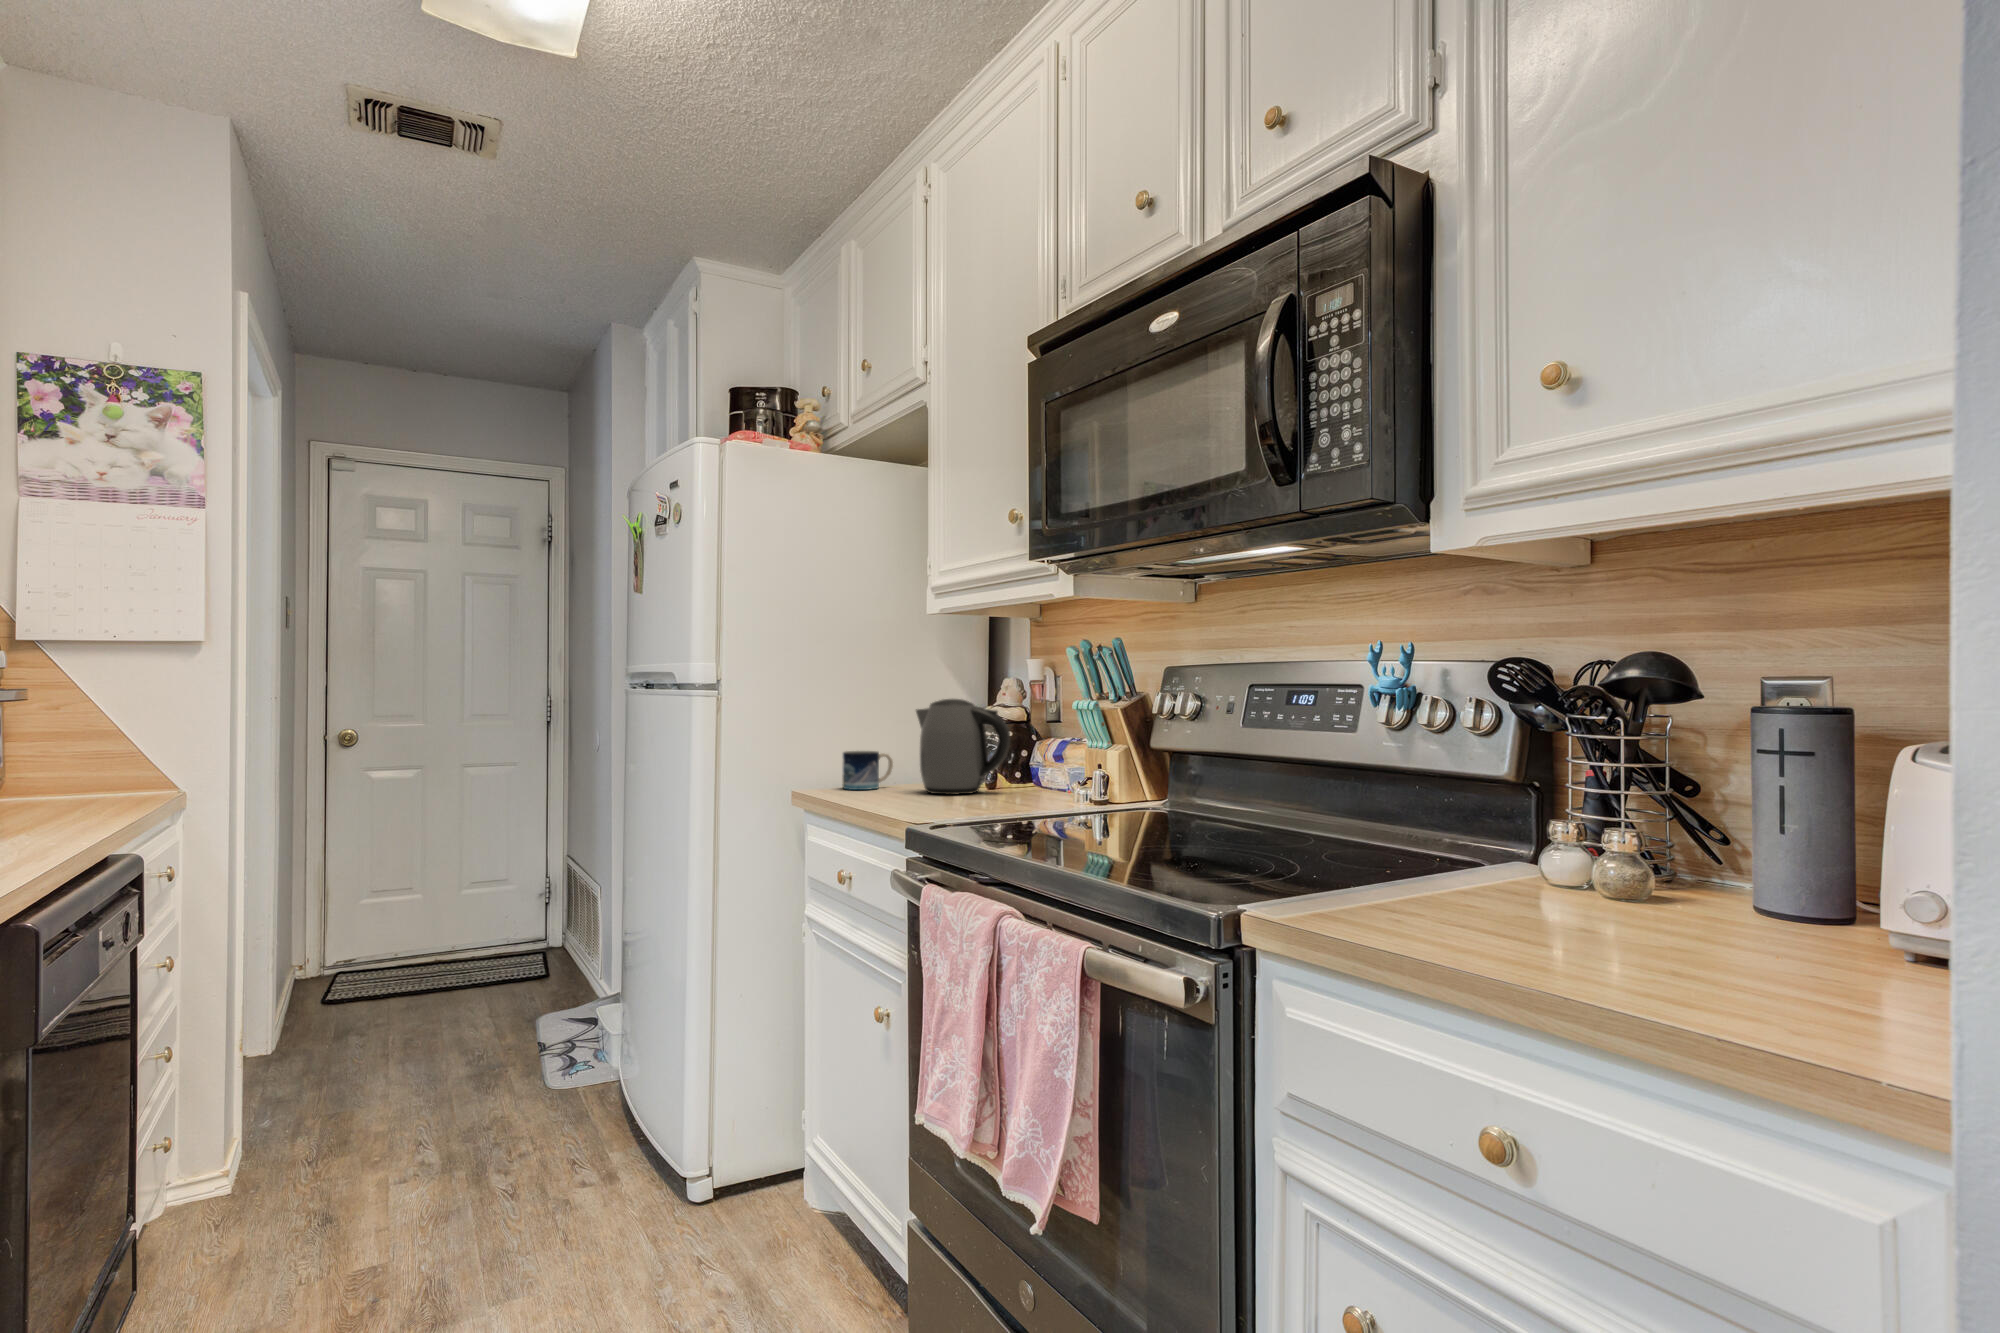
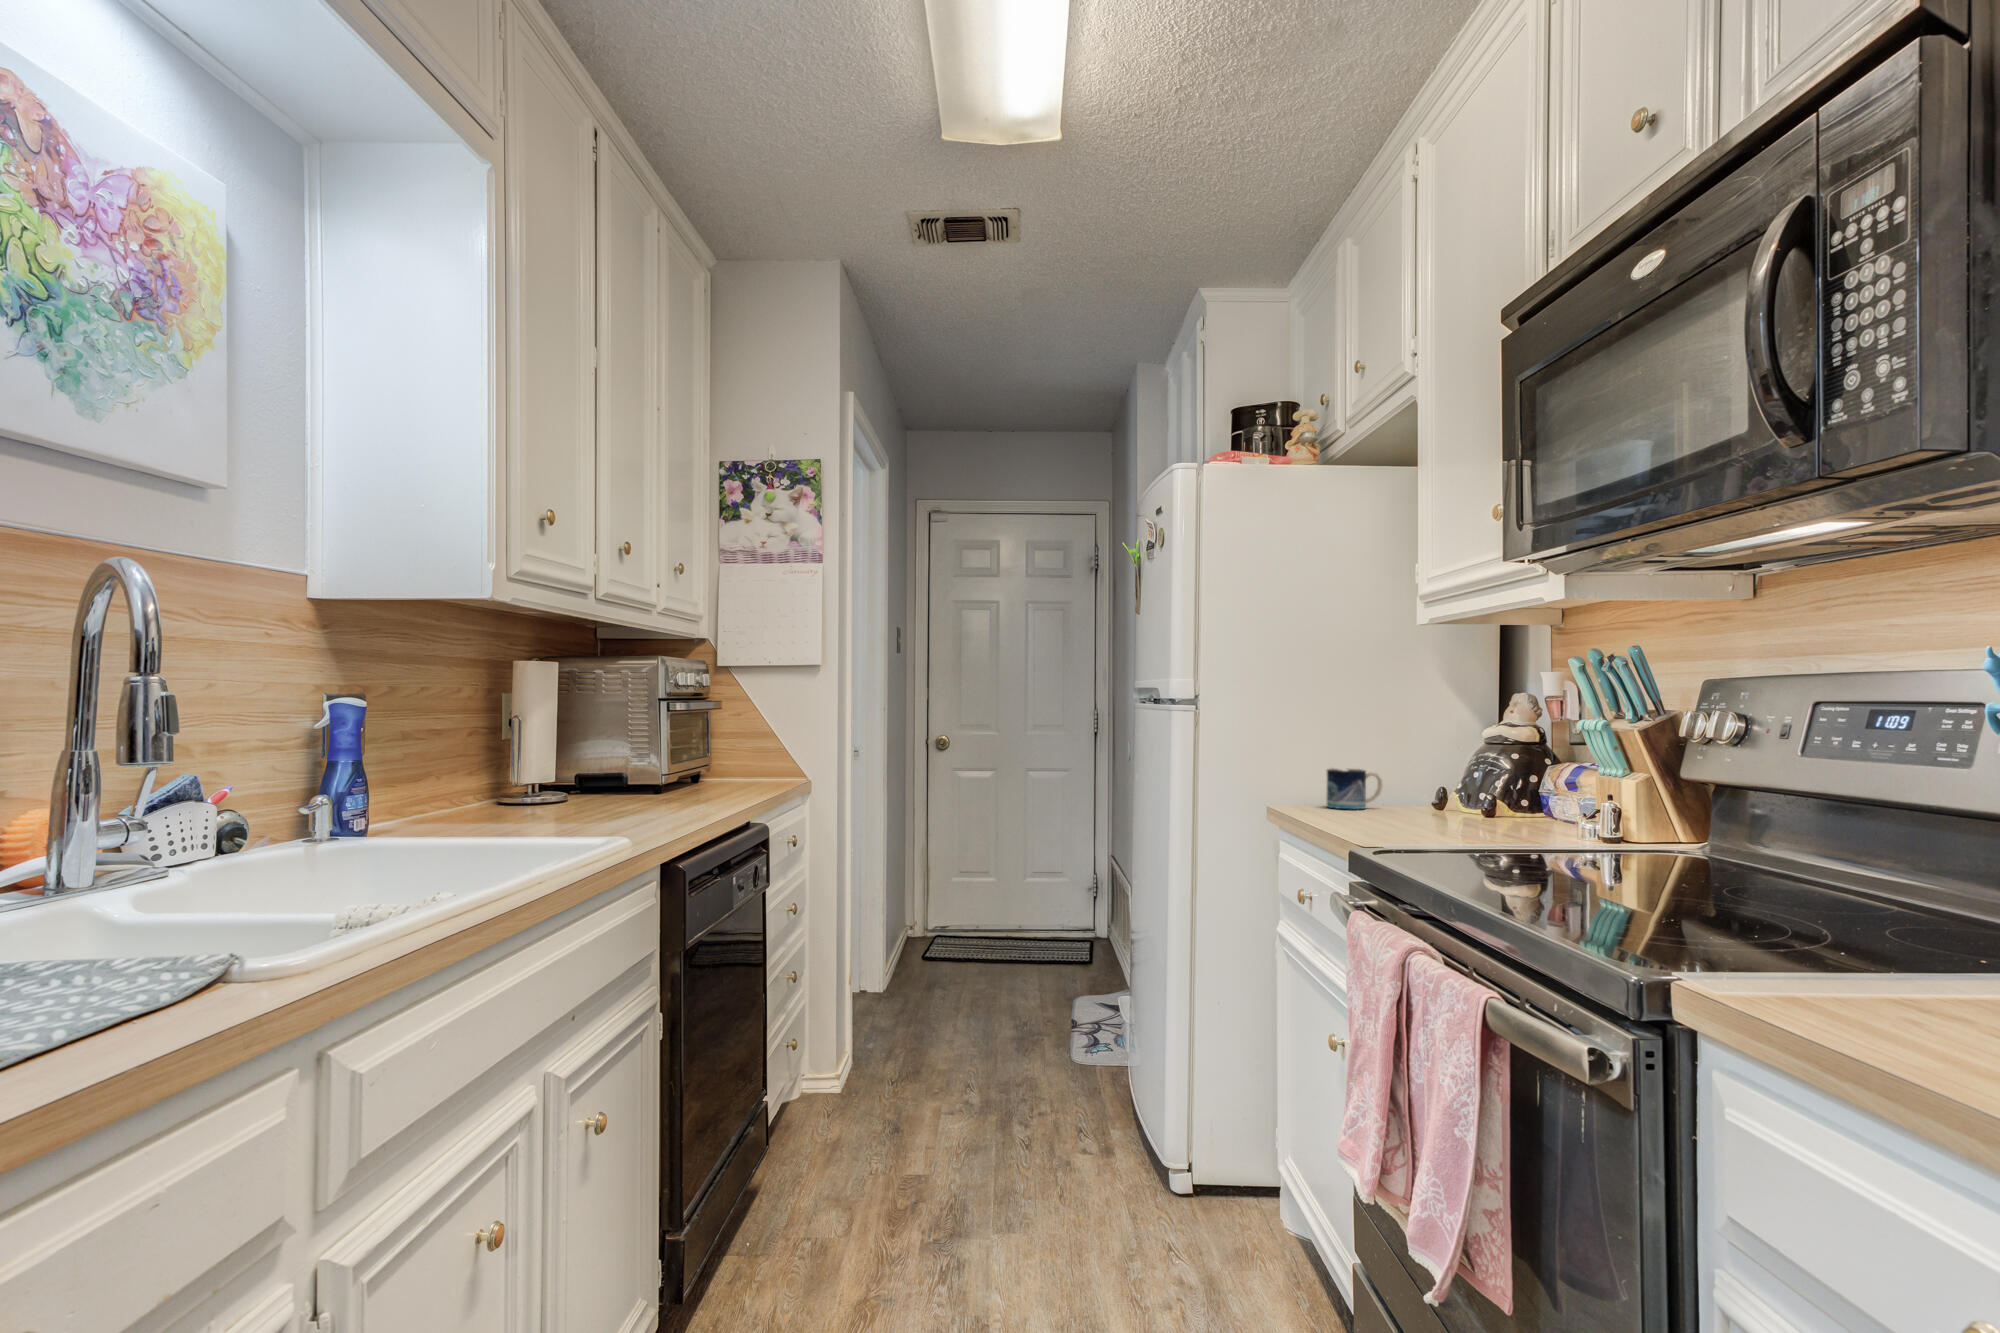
kettle: present [916,699,1010,794] -> none [1402,716,1514,821]

